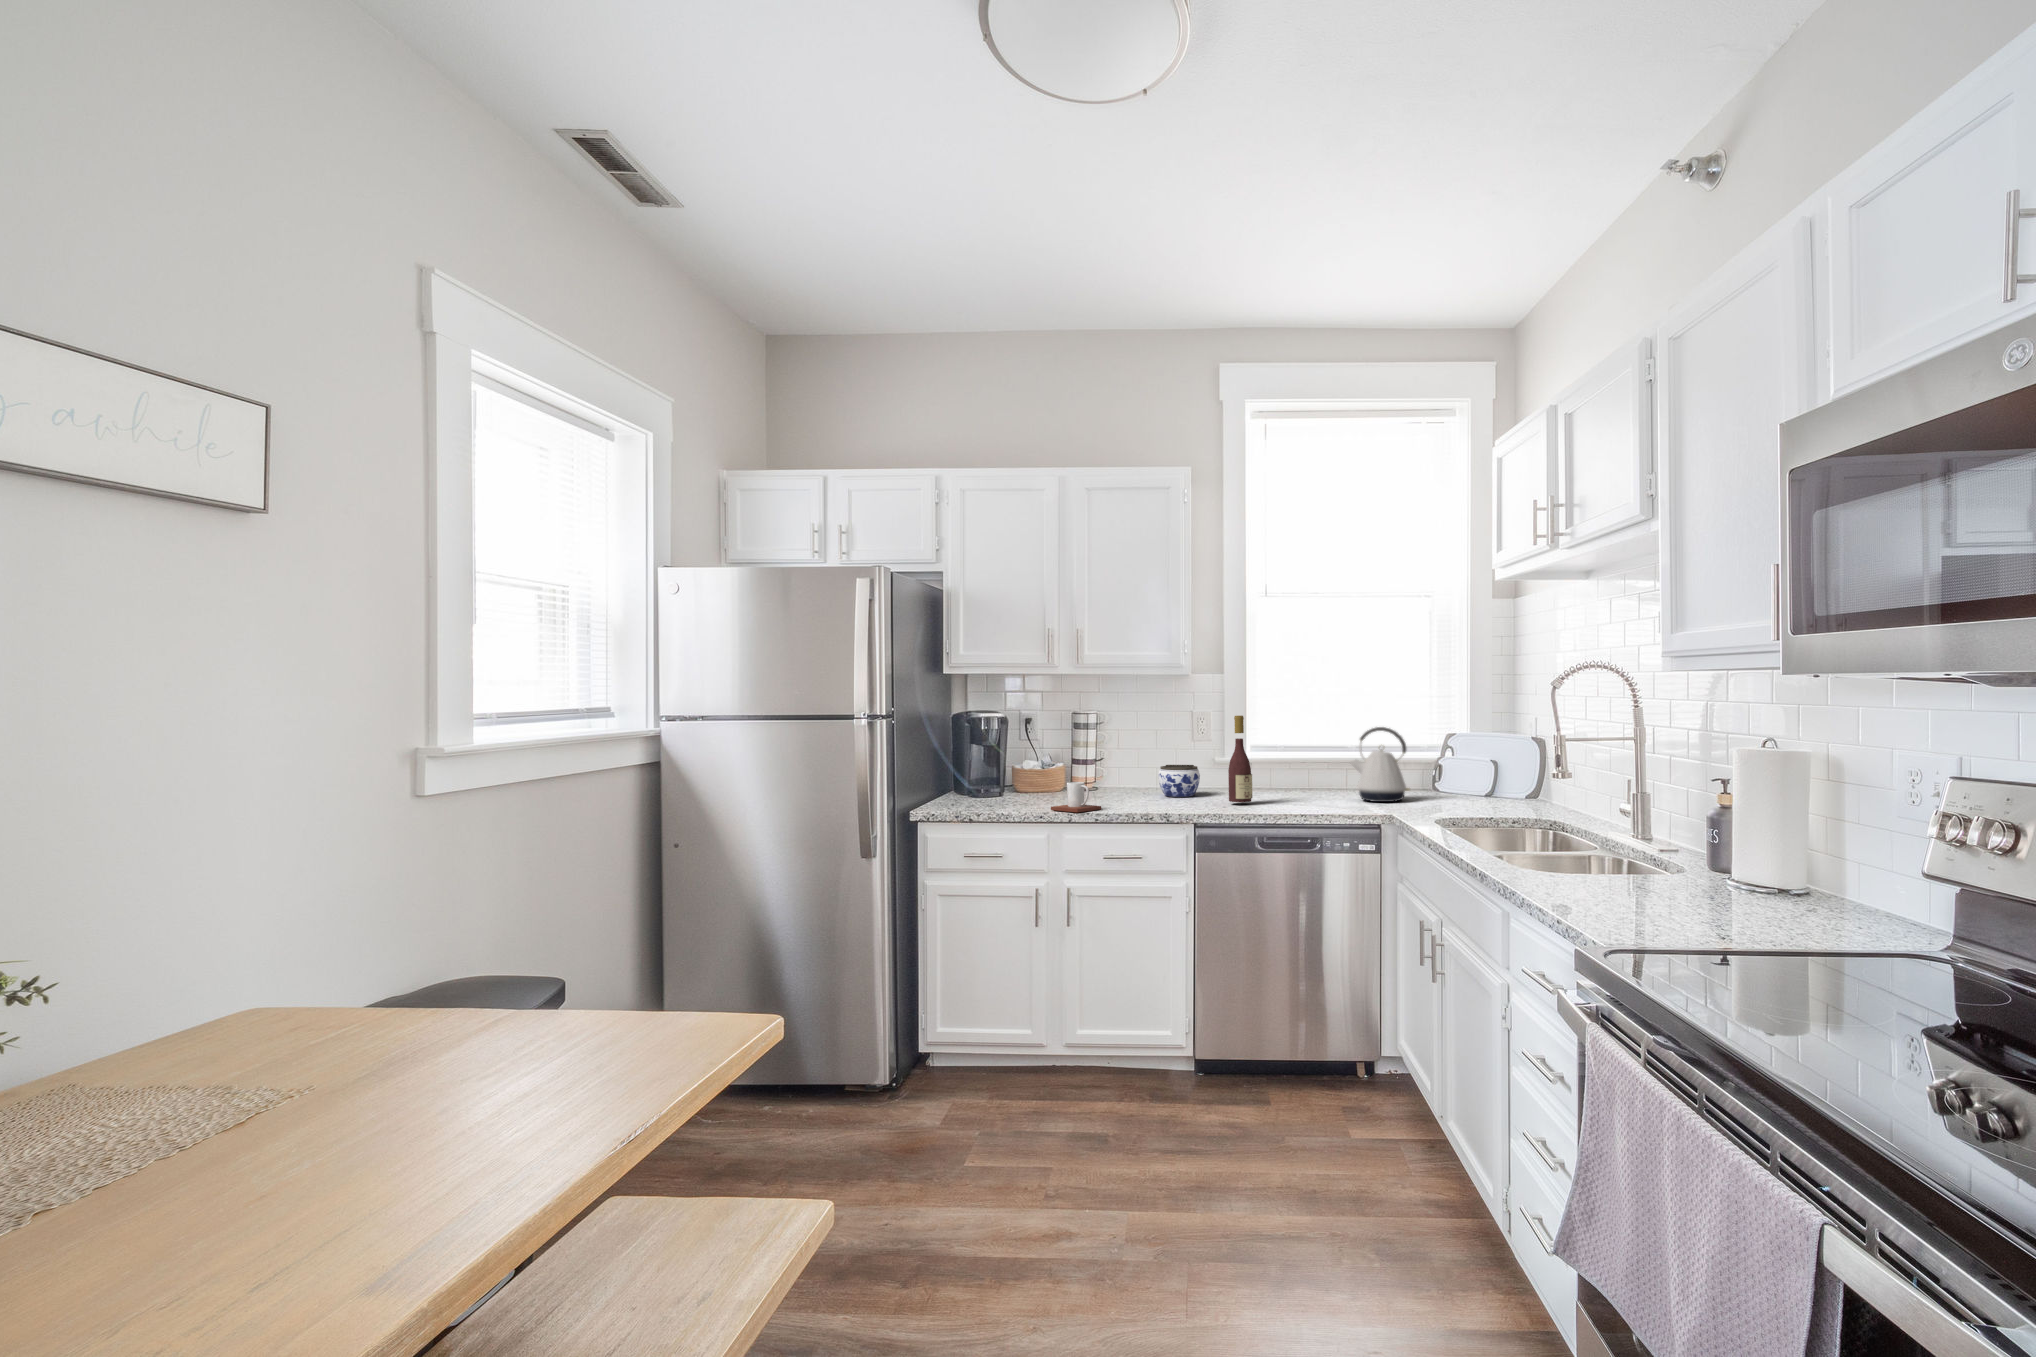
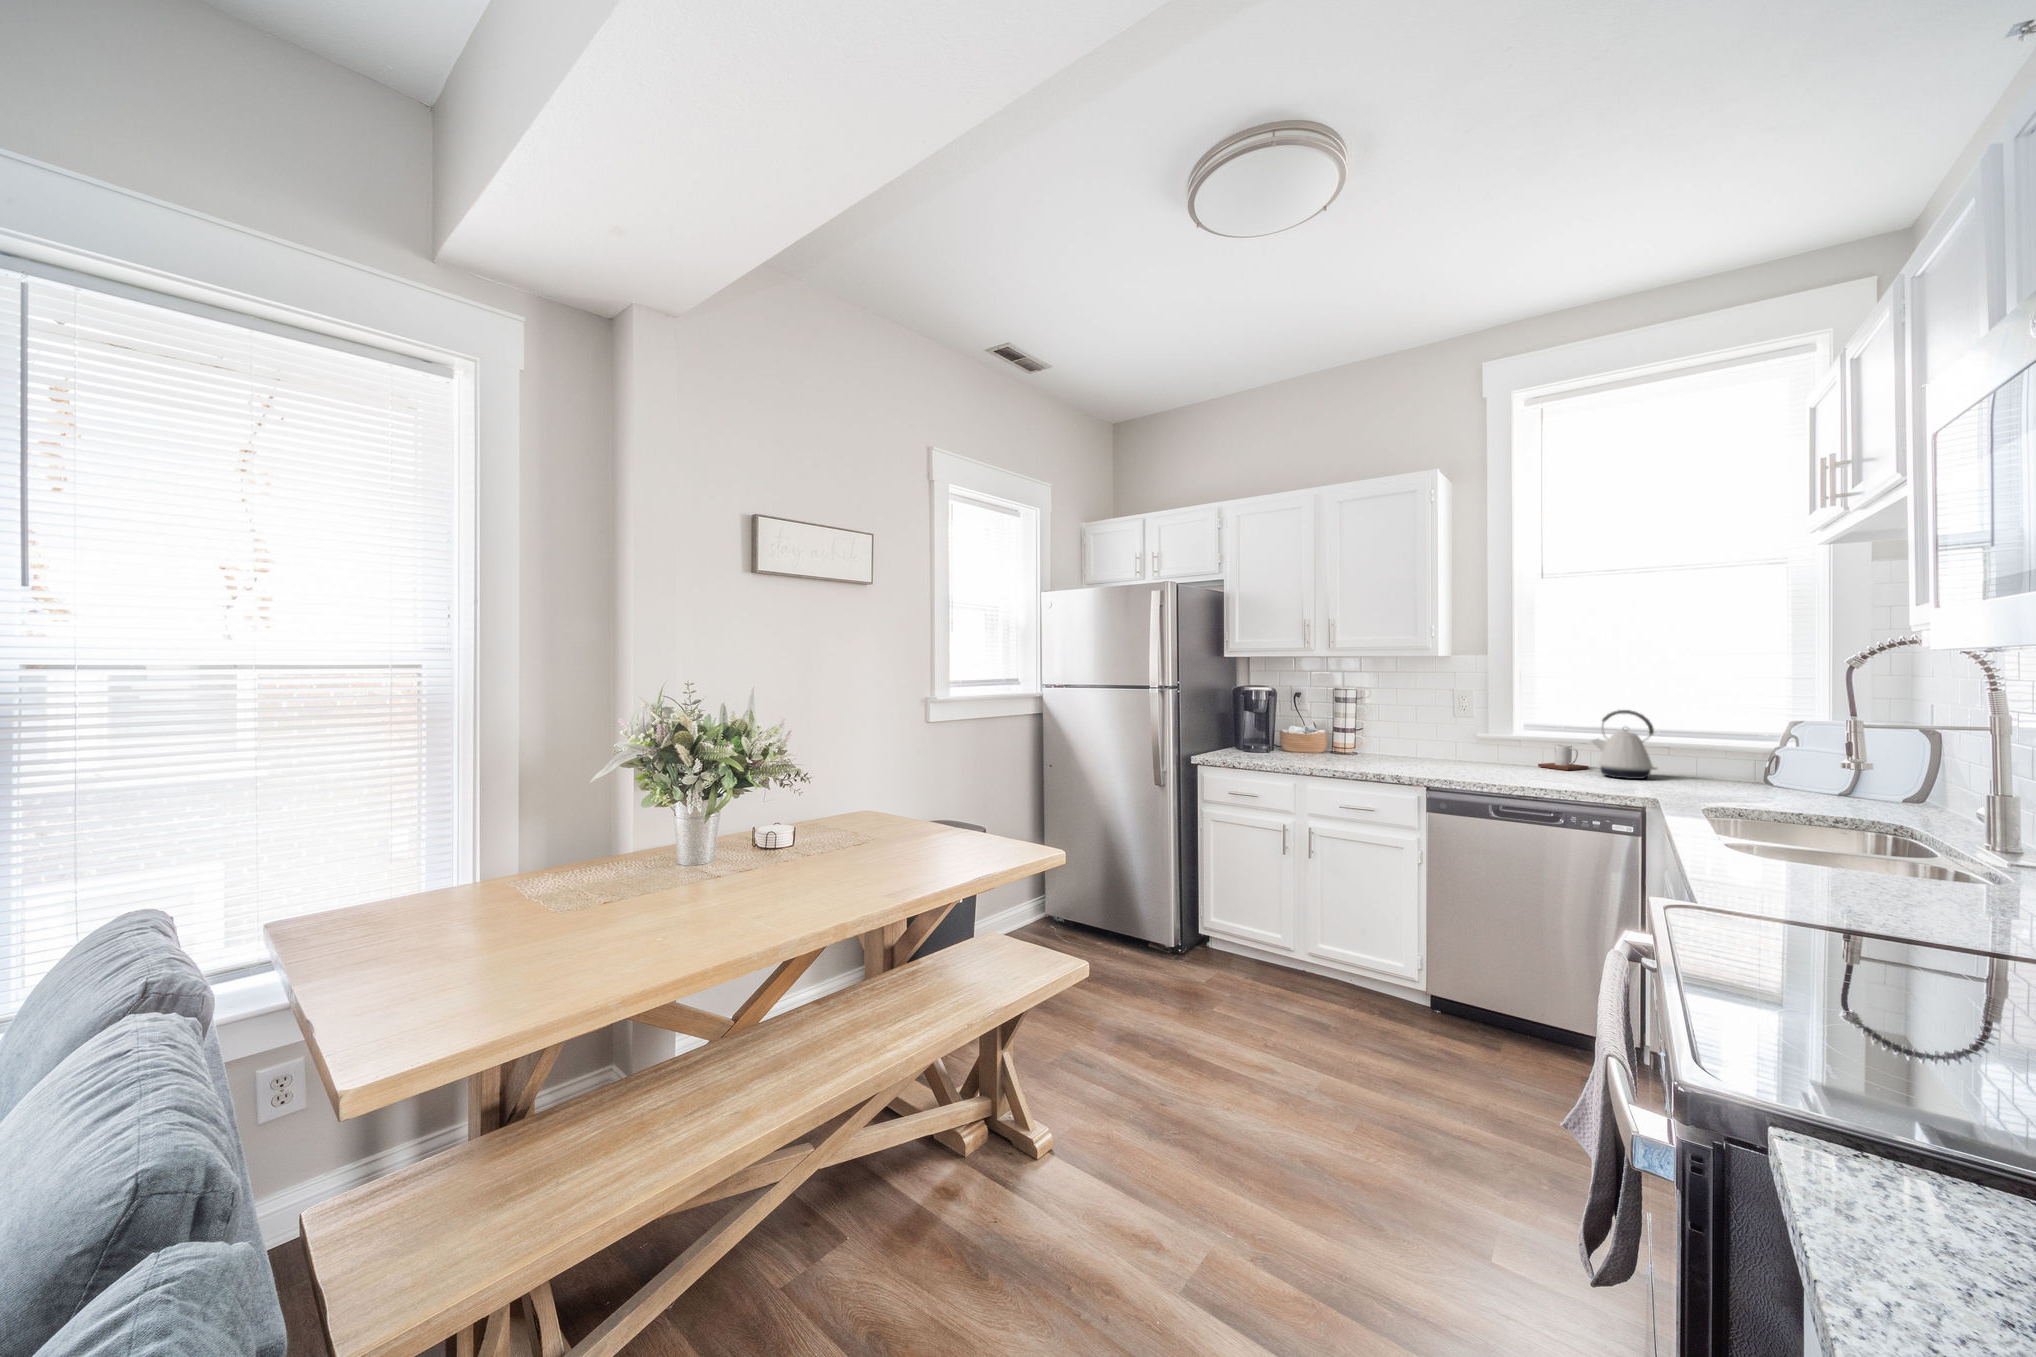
wine bottle: present [1228,716,1252,802] -> none [1463,696,1487,772]
jar: present [1158,765,1200,797] -> none [1404,735,1442,762]
mug: present [1051,782,1101,812] -> present [1538,745,1589,770]

